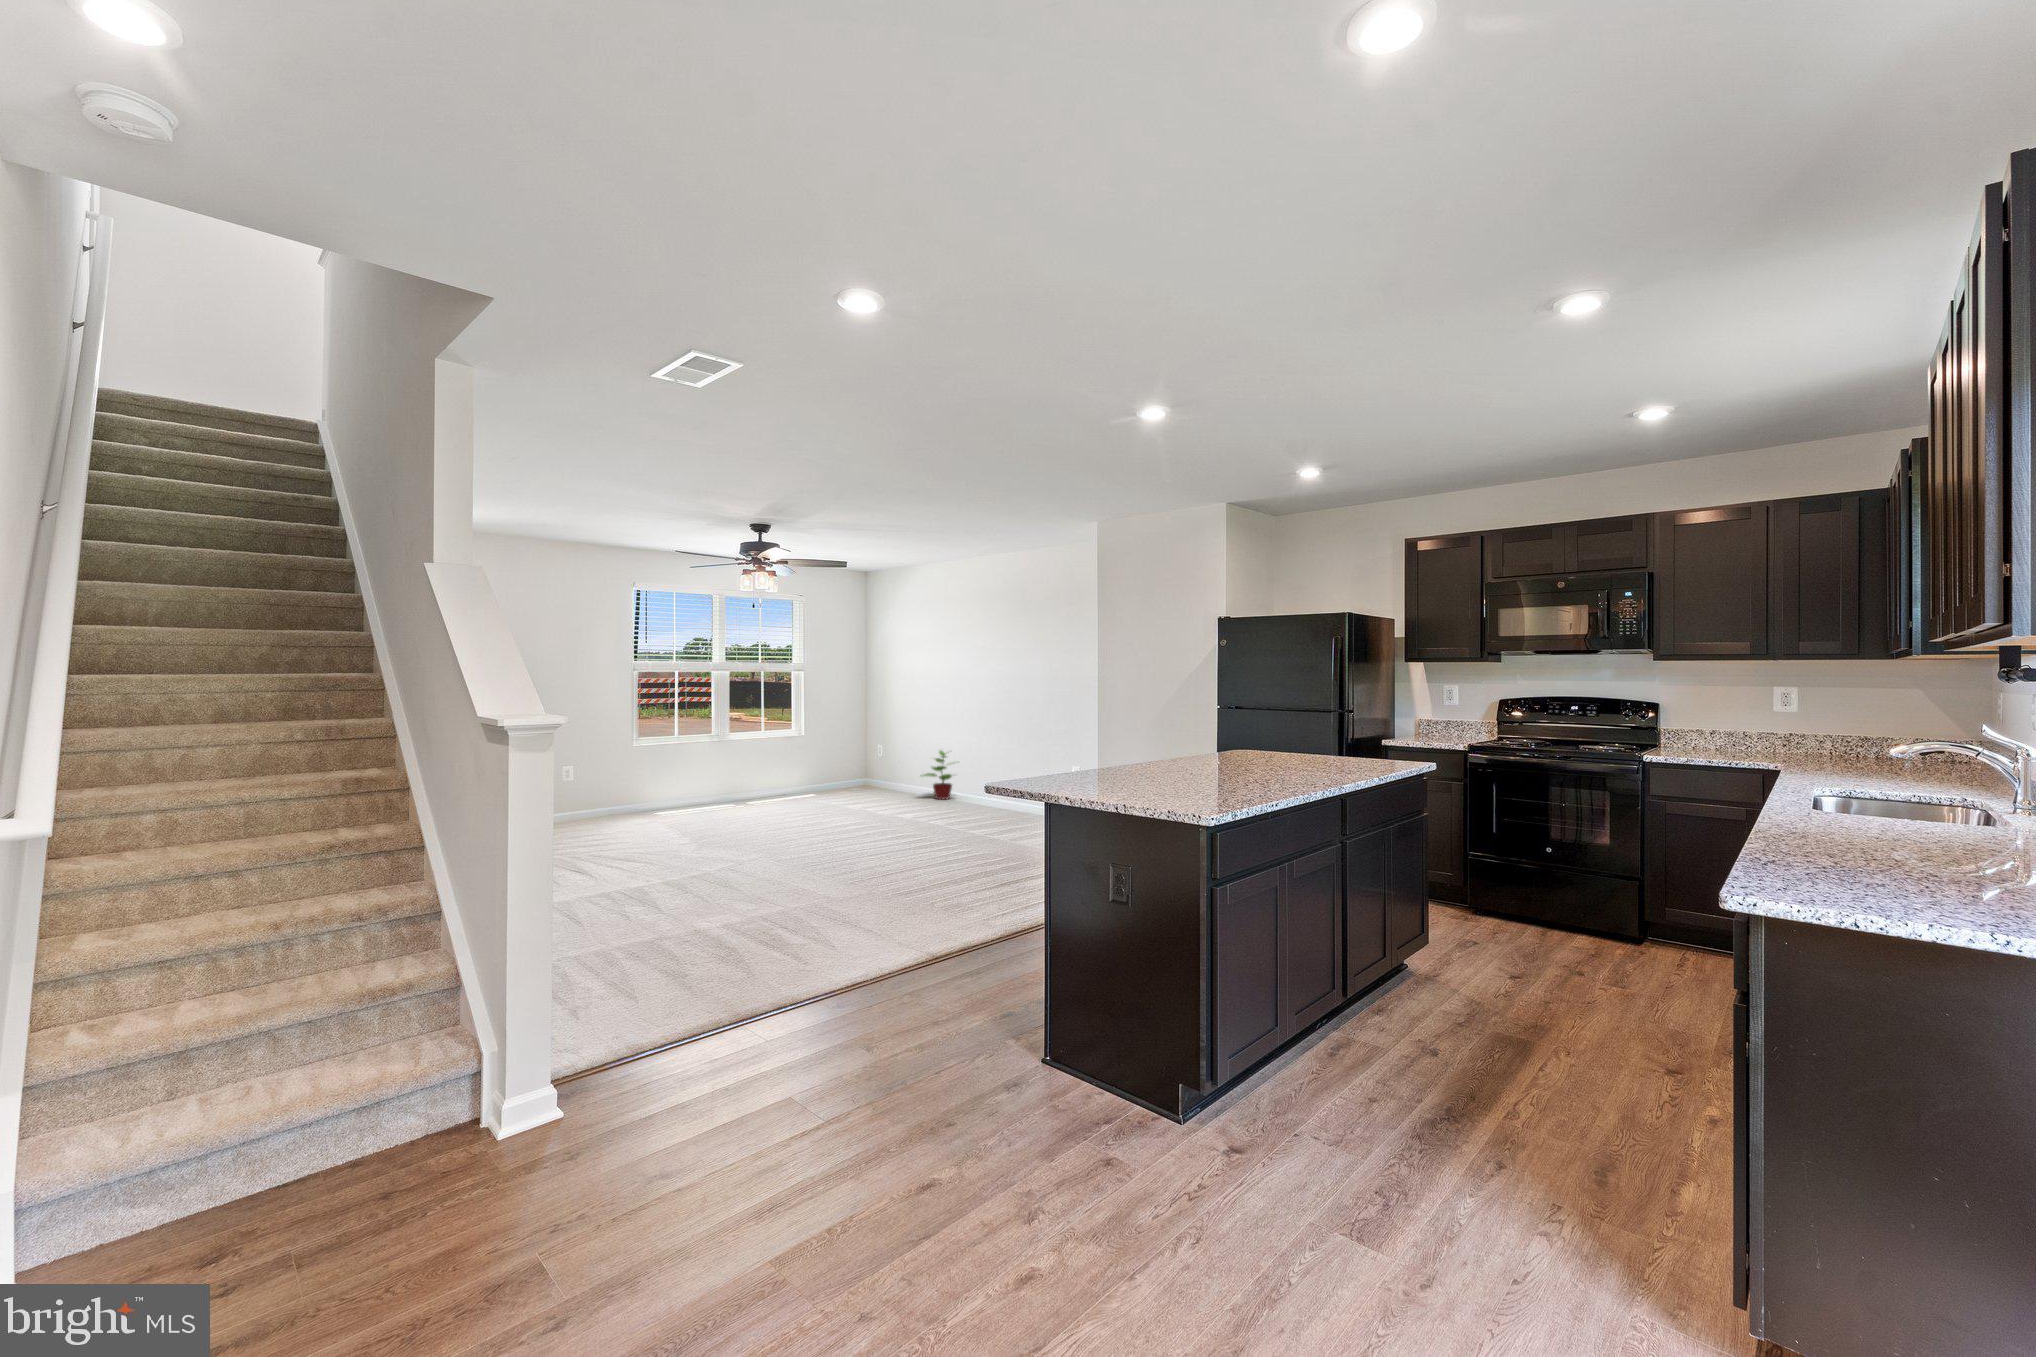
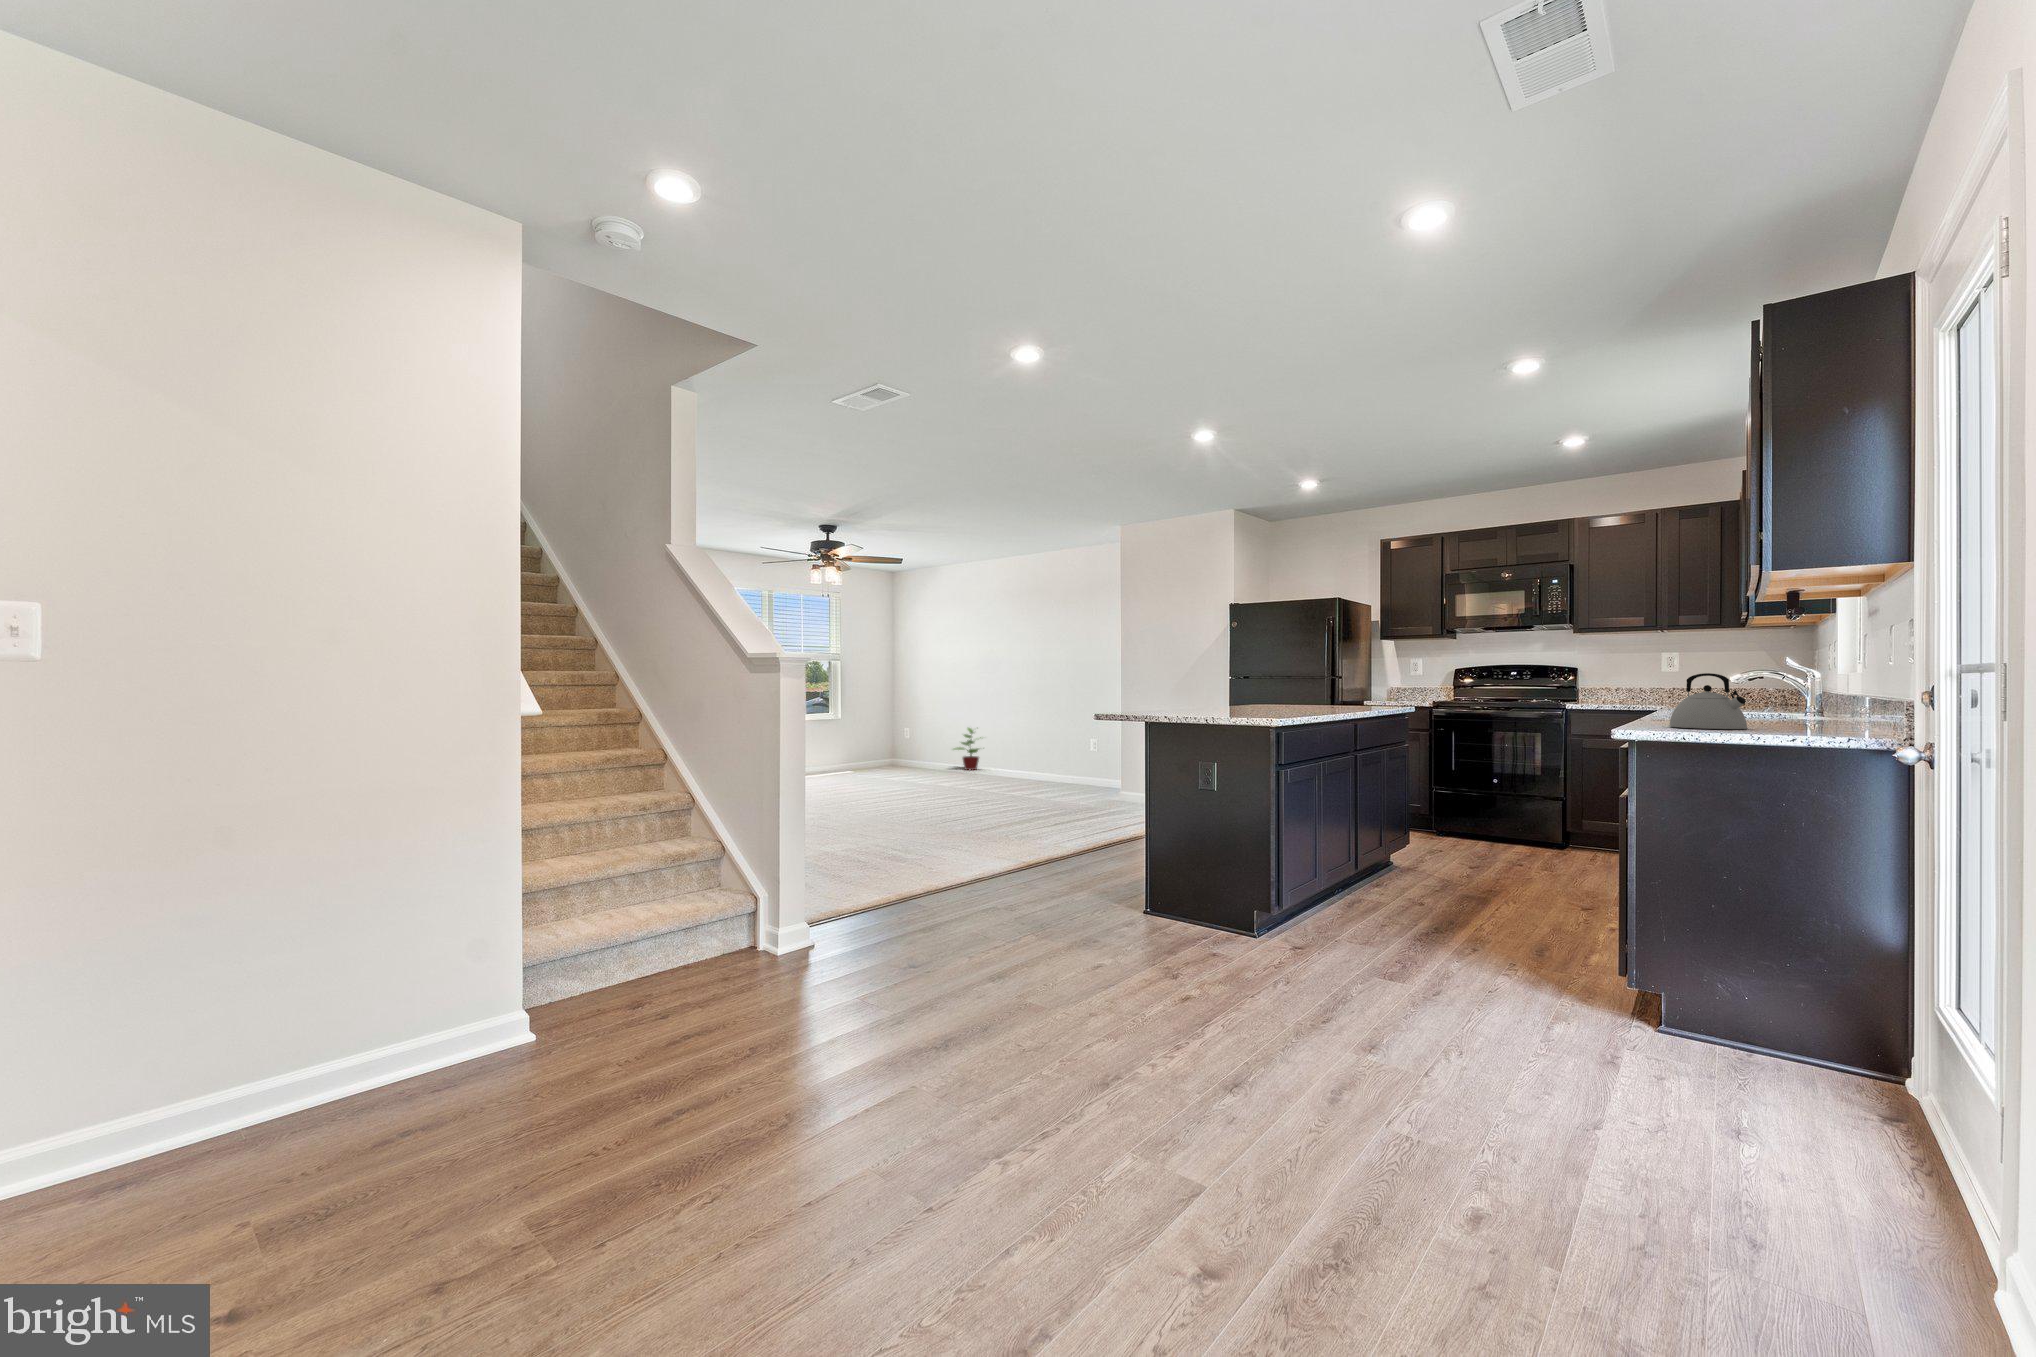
kettle: none [1809,777,1948,877] -> present [1669,673,1747,729]

